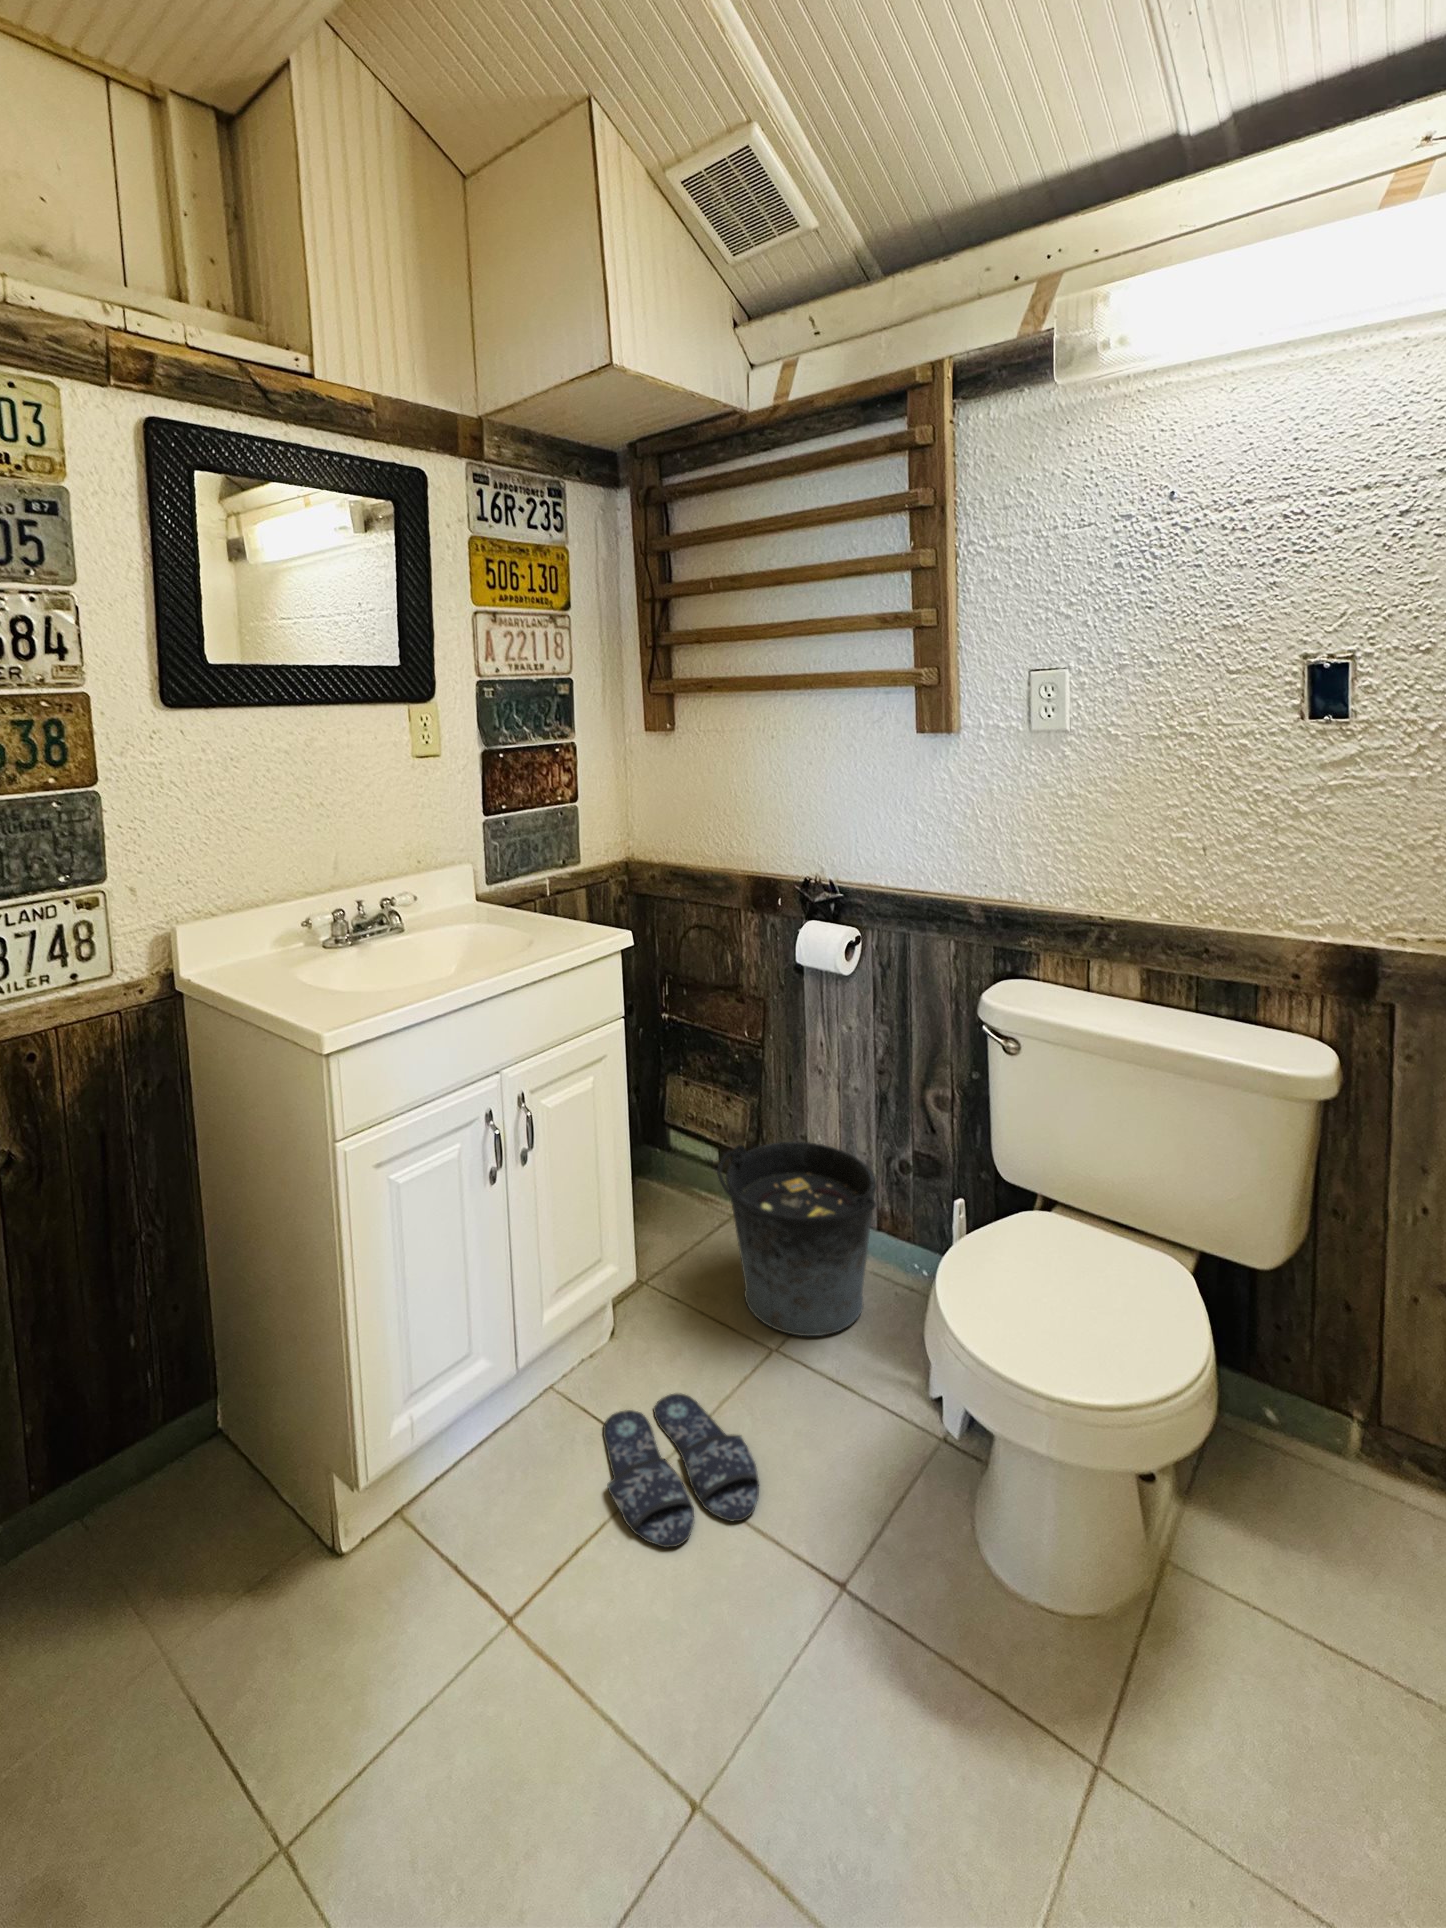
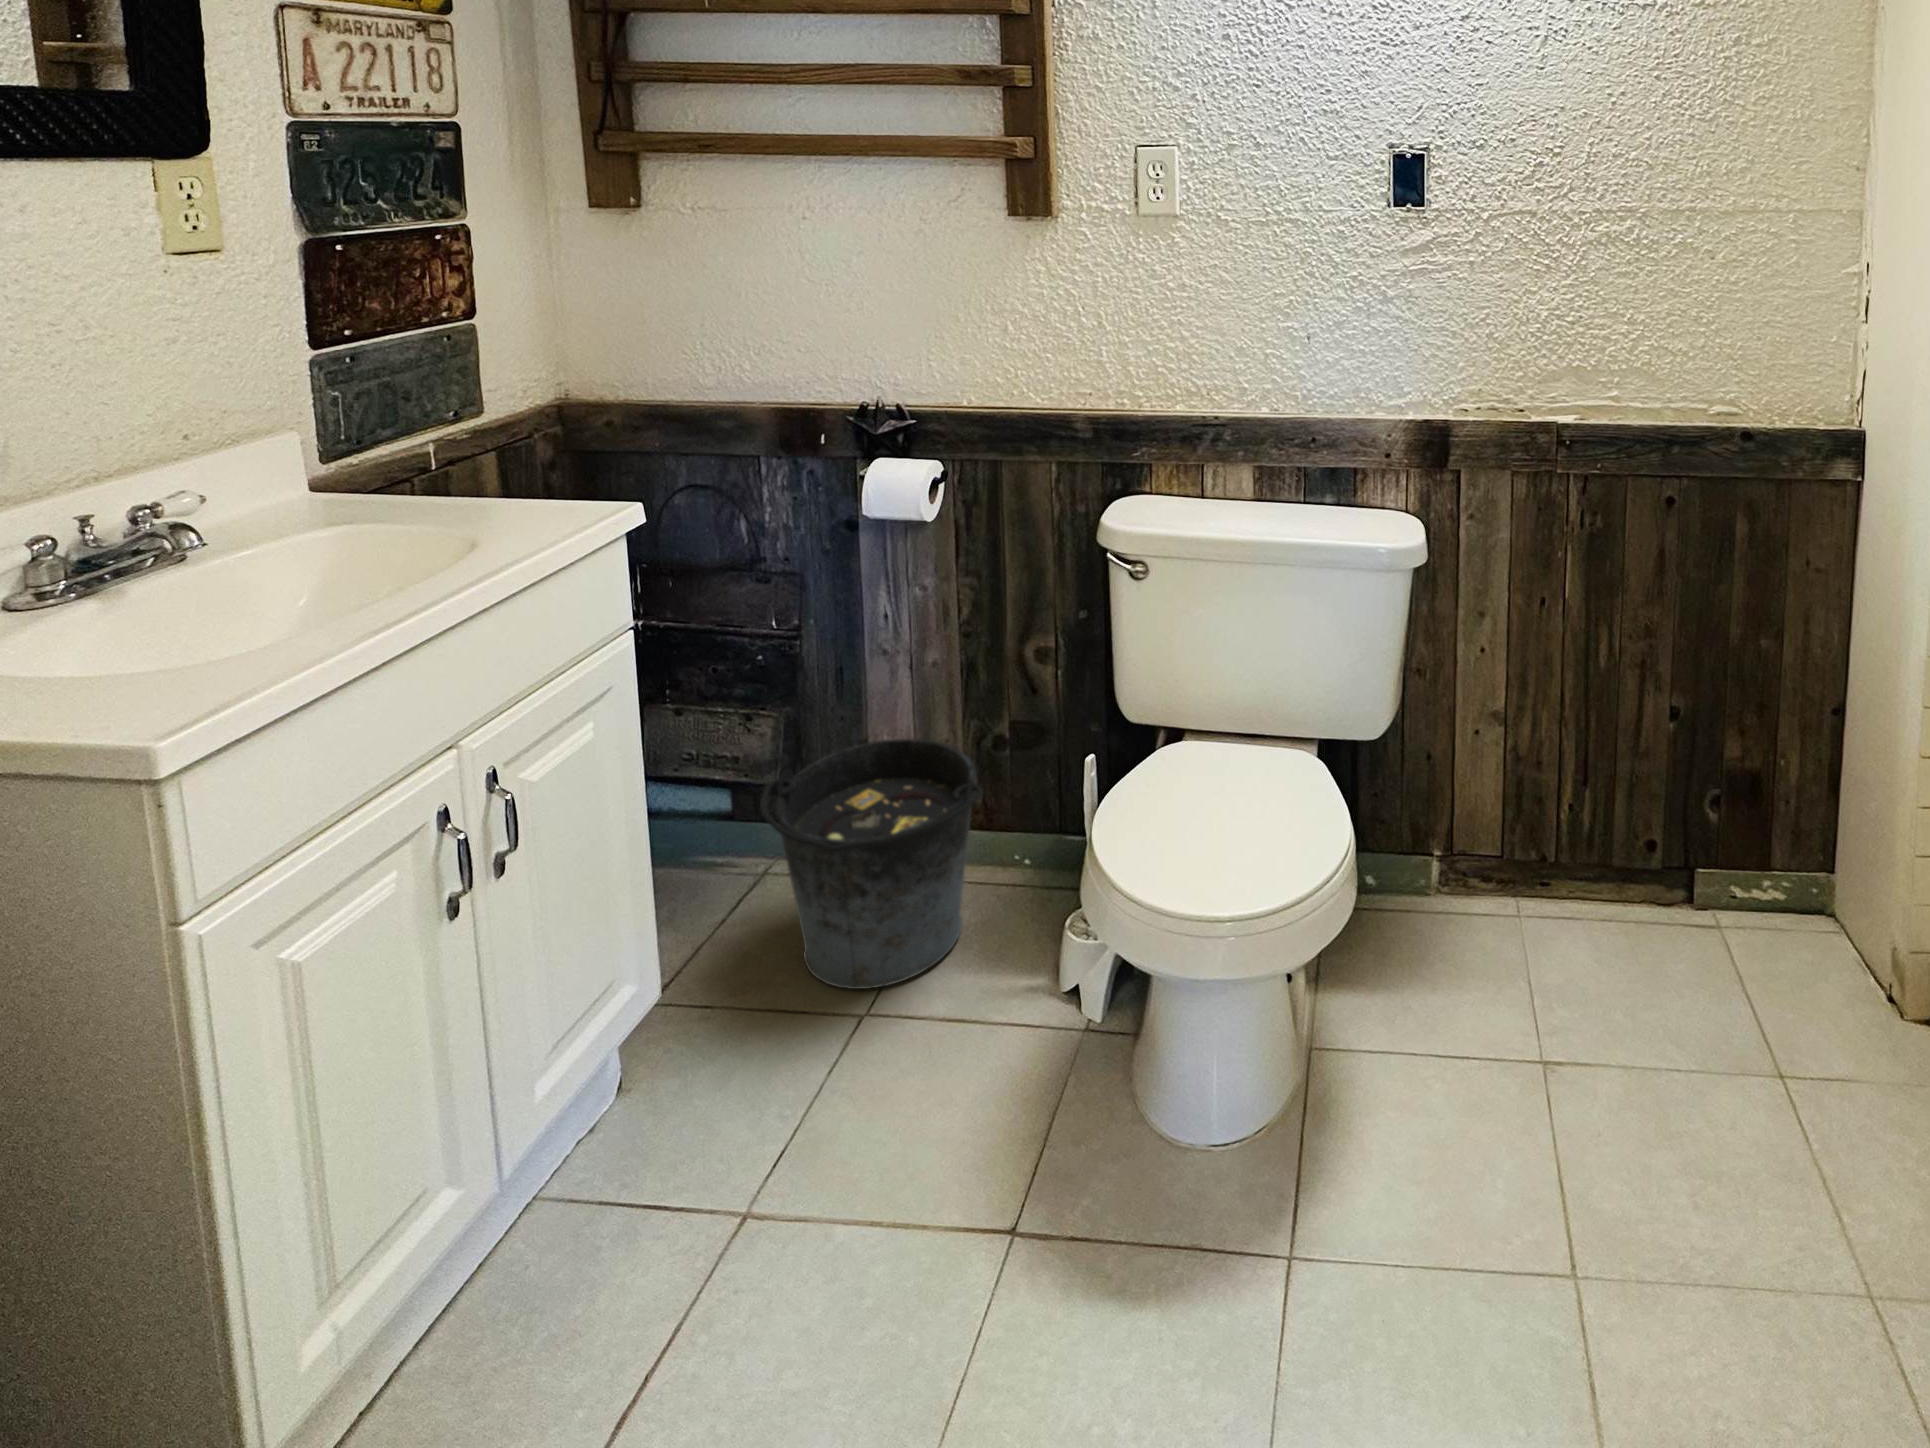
slippers: present [603,1394,759,1547] -> none [639,1120,890,1330]

